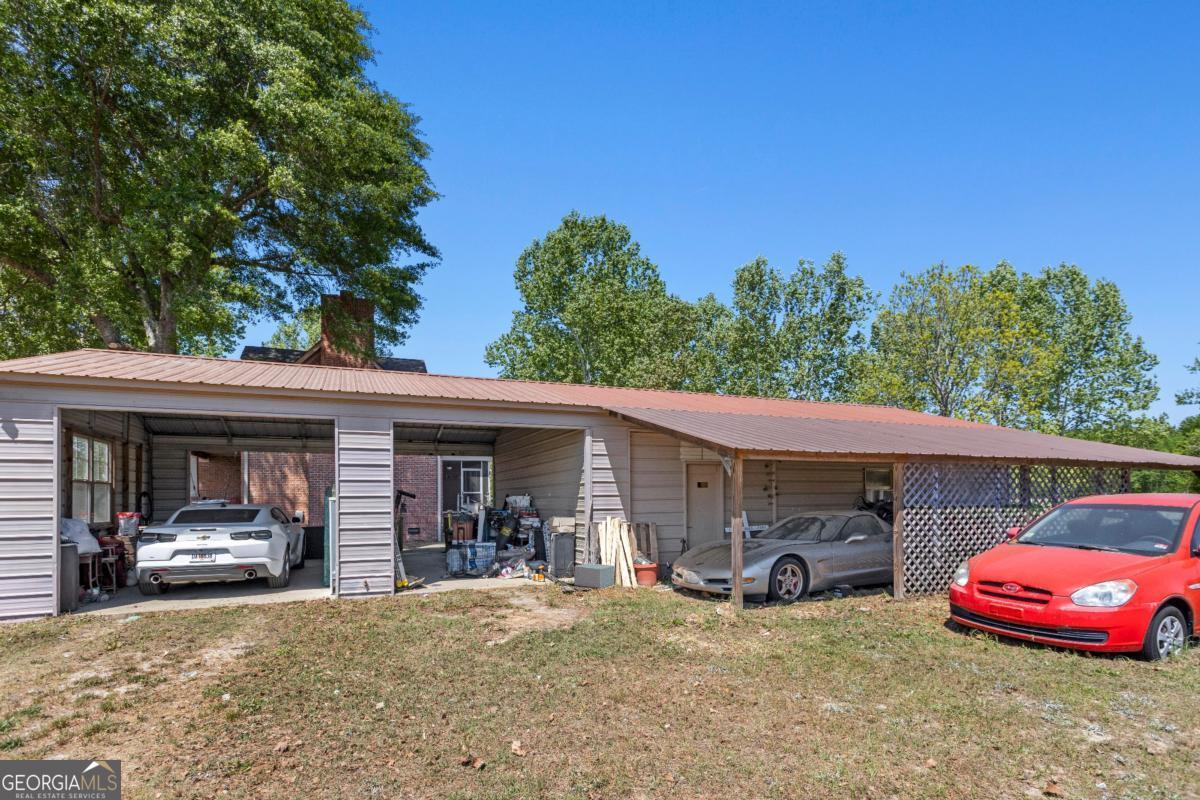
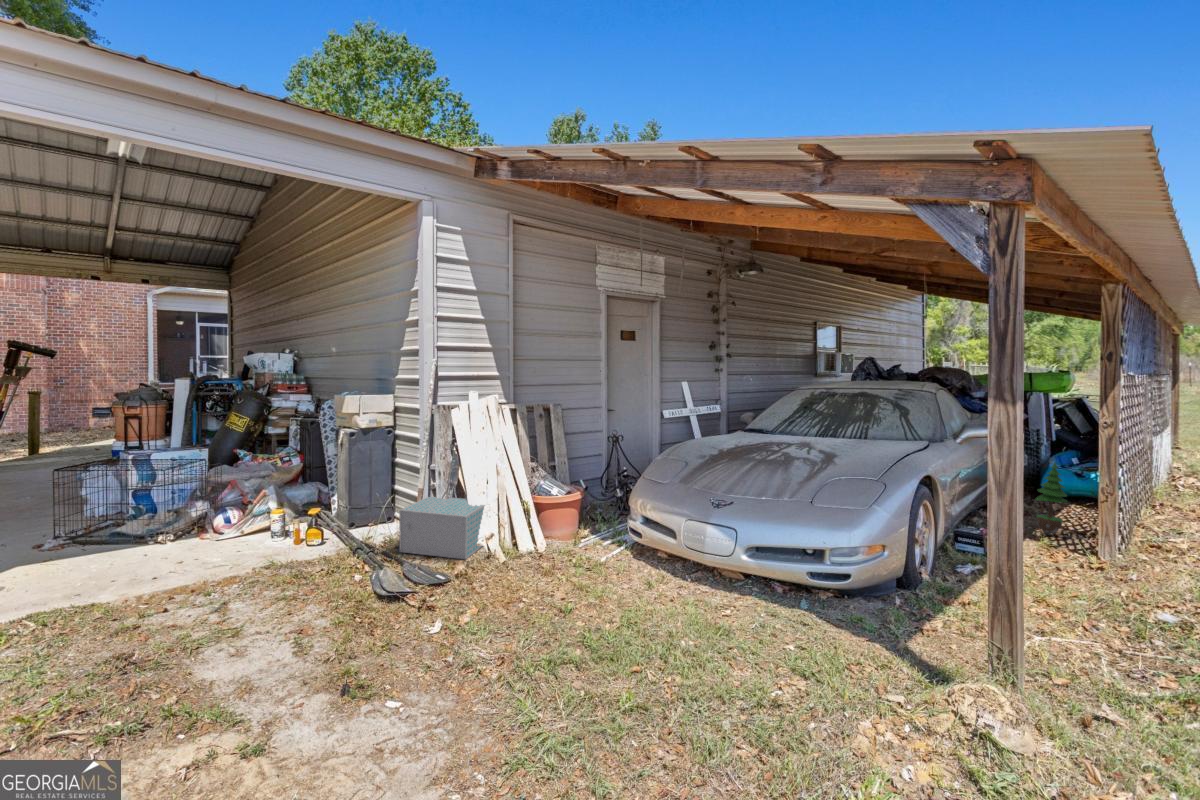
potted tree: none [908,555,925,598] -> present [1035,463,1067,535]

